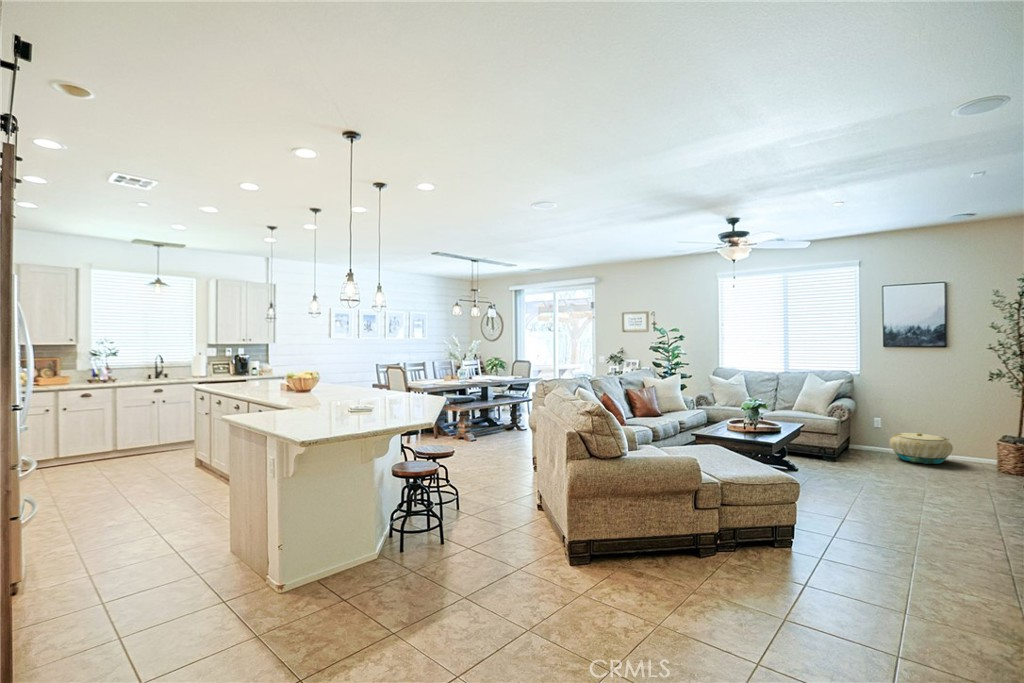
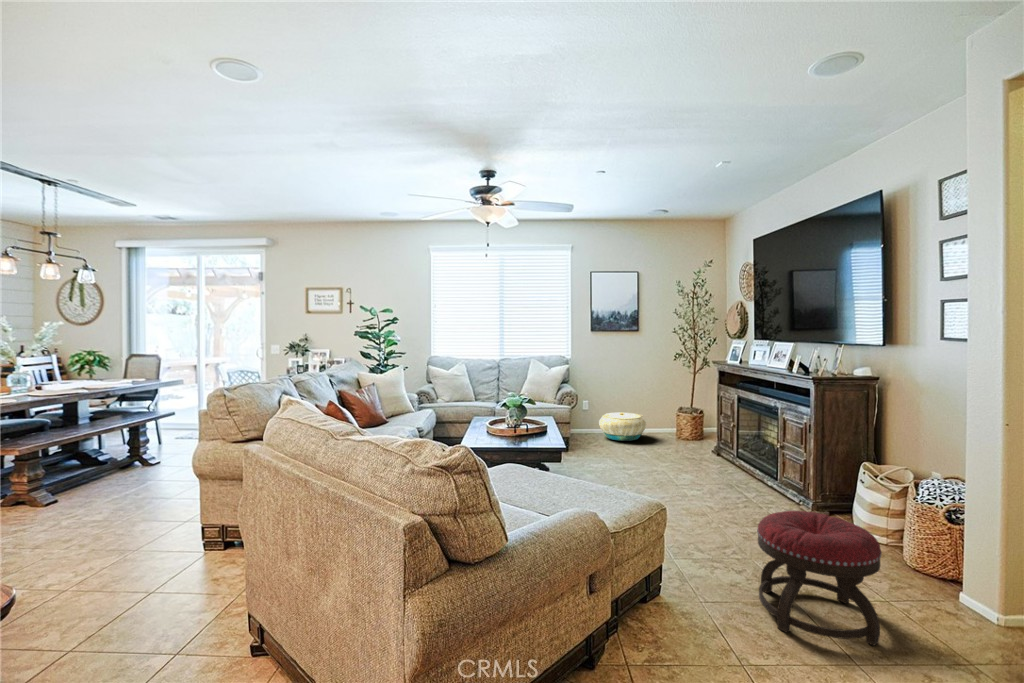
ottoman: none [862,500,972,607] -> present [757,510,882,646]

